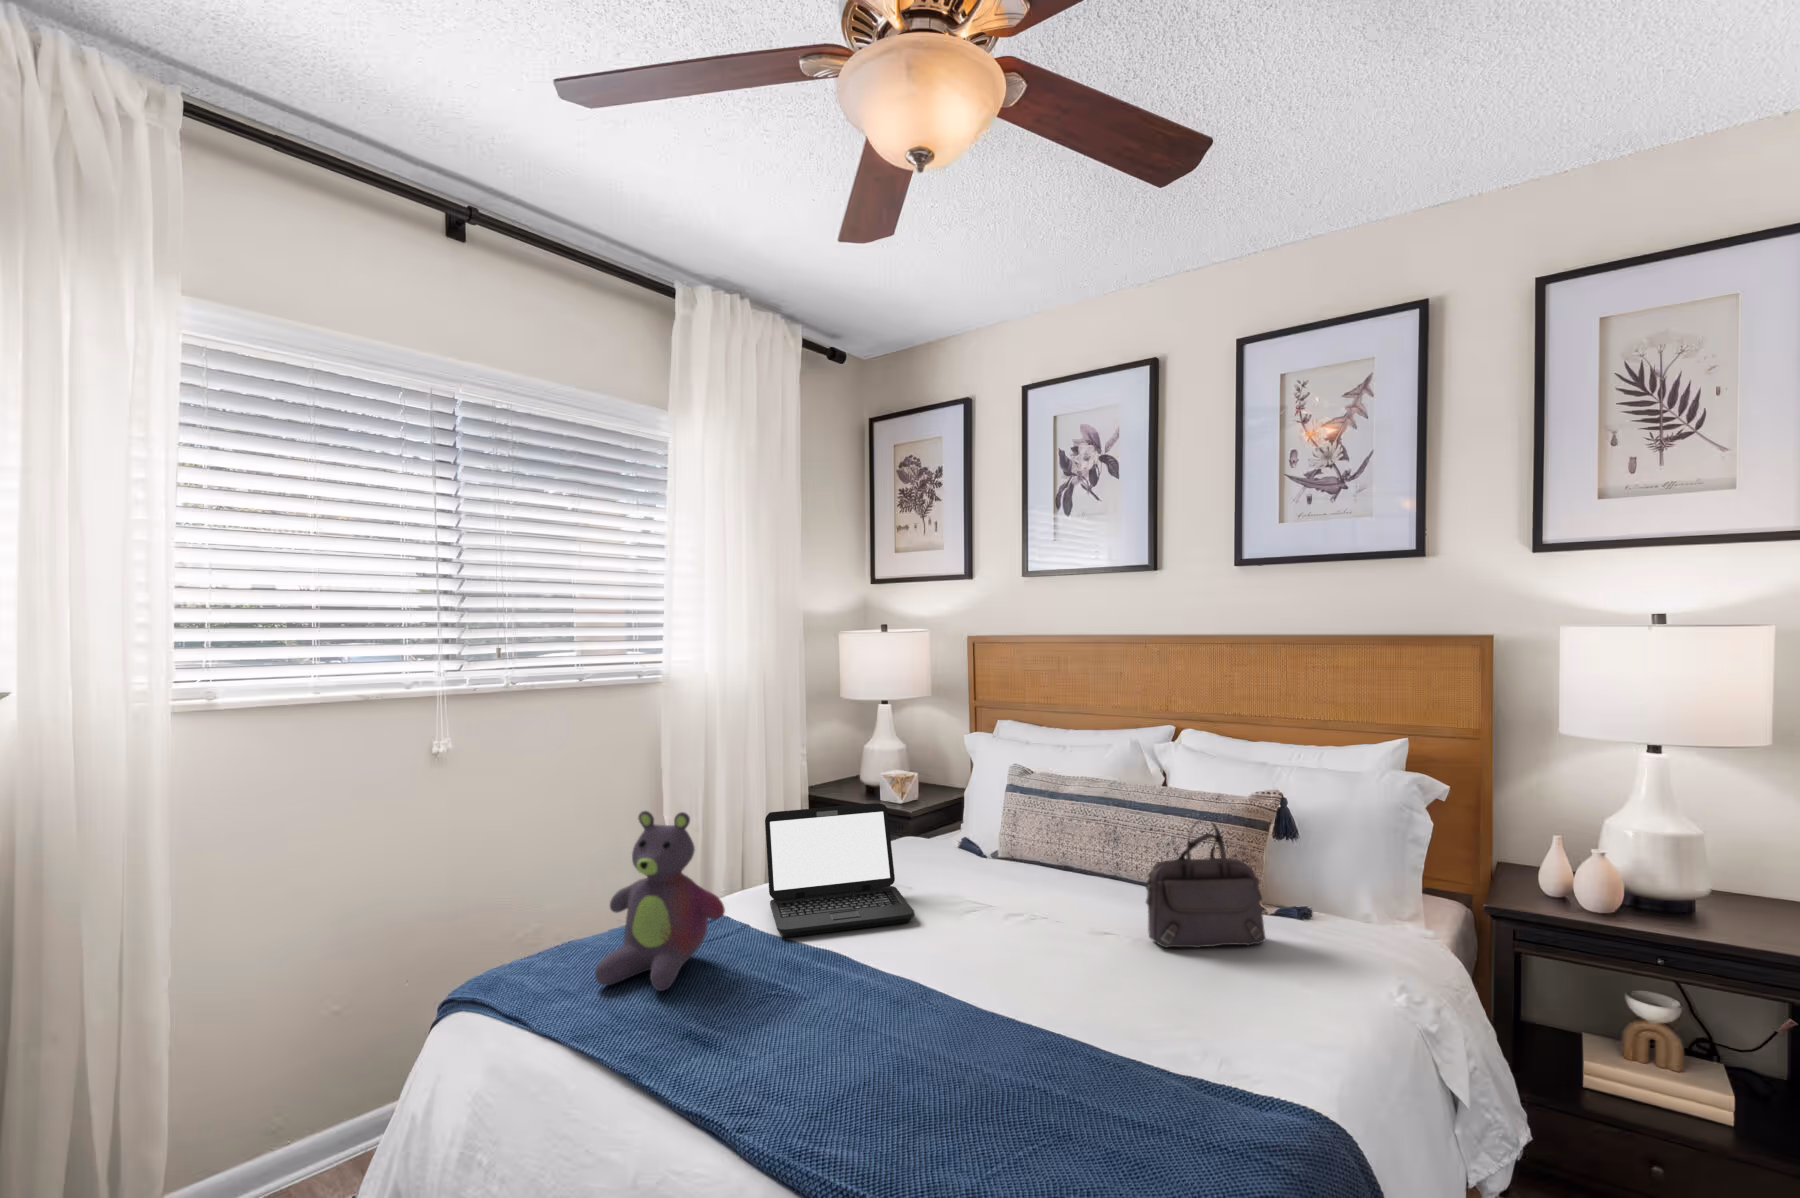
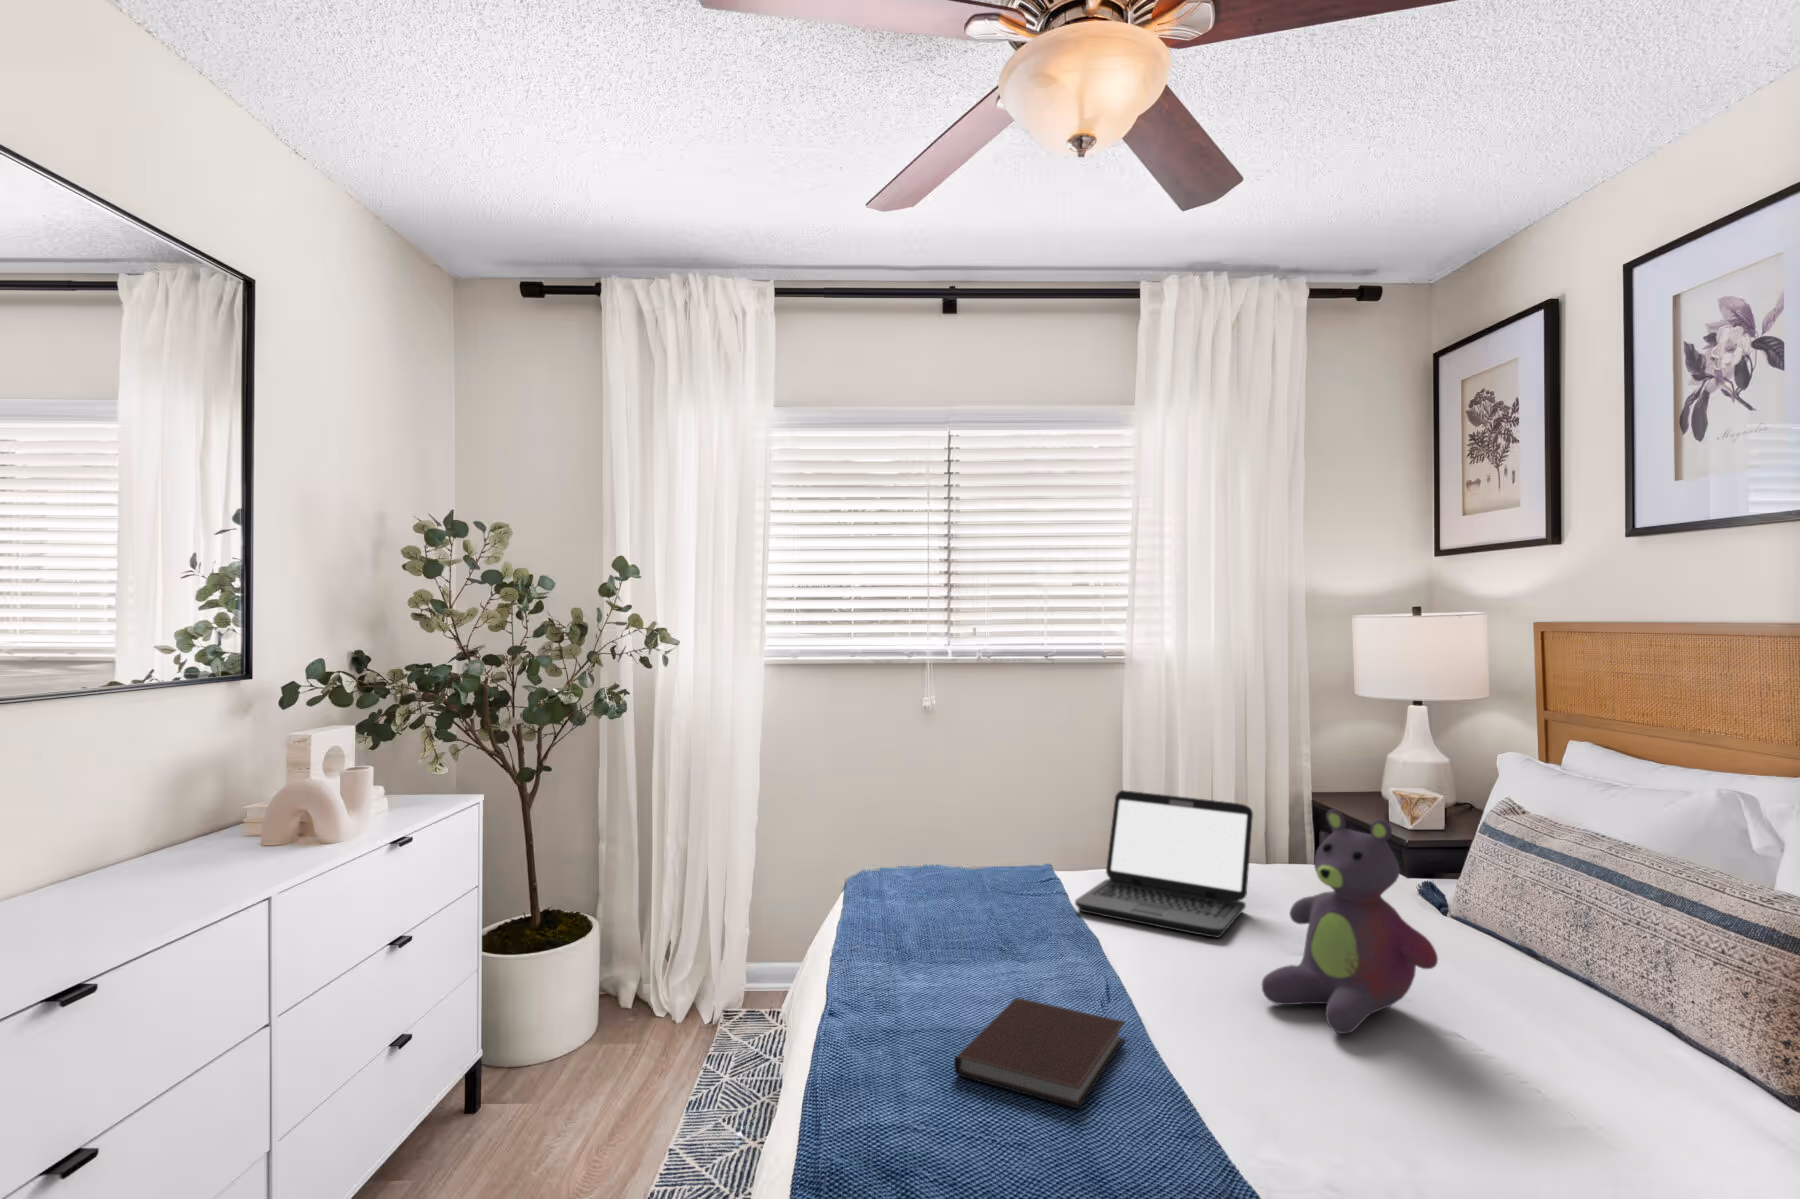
stuffed bear: present [595,811,725,991] -> present [1262,809,1438,1034]
handbag: present [1146,819,1266,948] -> none [1486,898,1716,1133]
notebook: none [874,1012,1035,1123] -> present [954,998,1124,1109]

